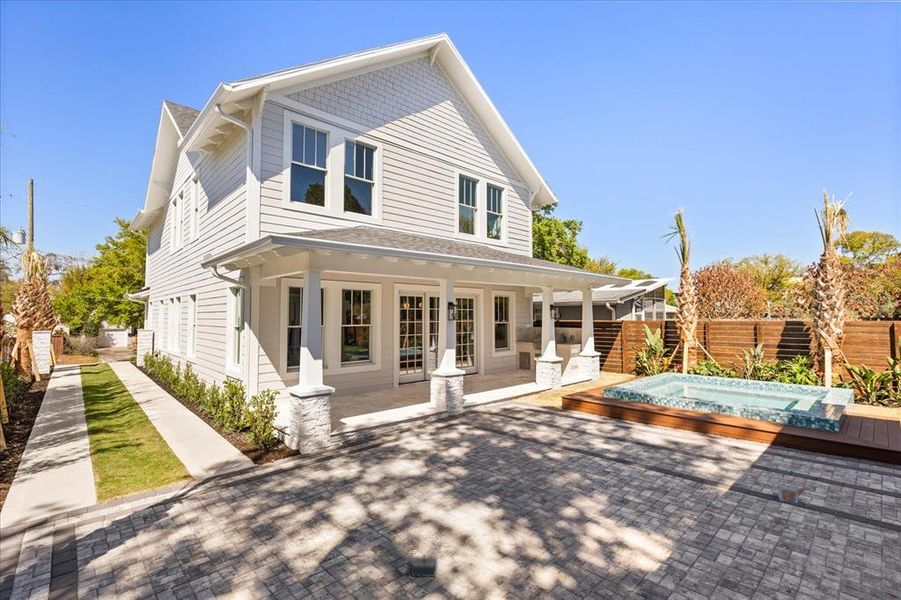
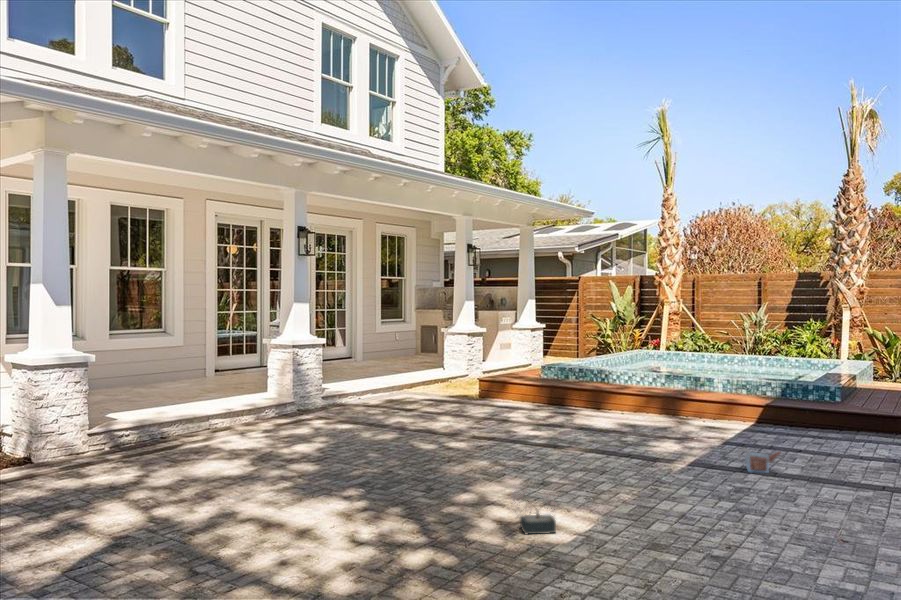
decorative plant: present [402,536,438,577] -> present [512,487,562,534]

